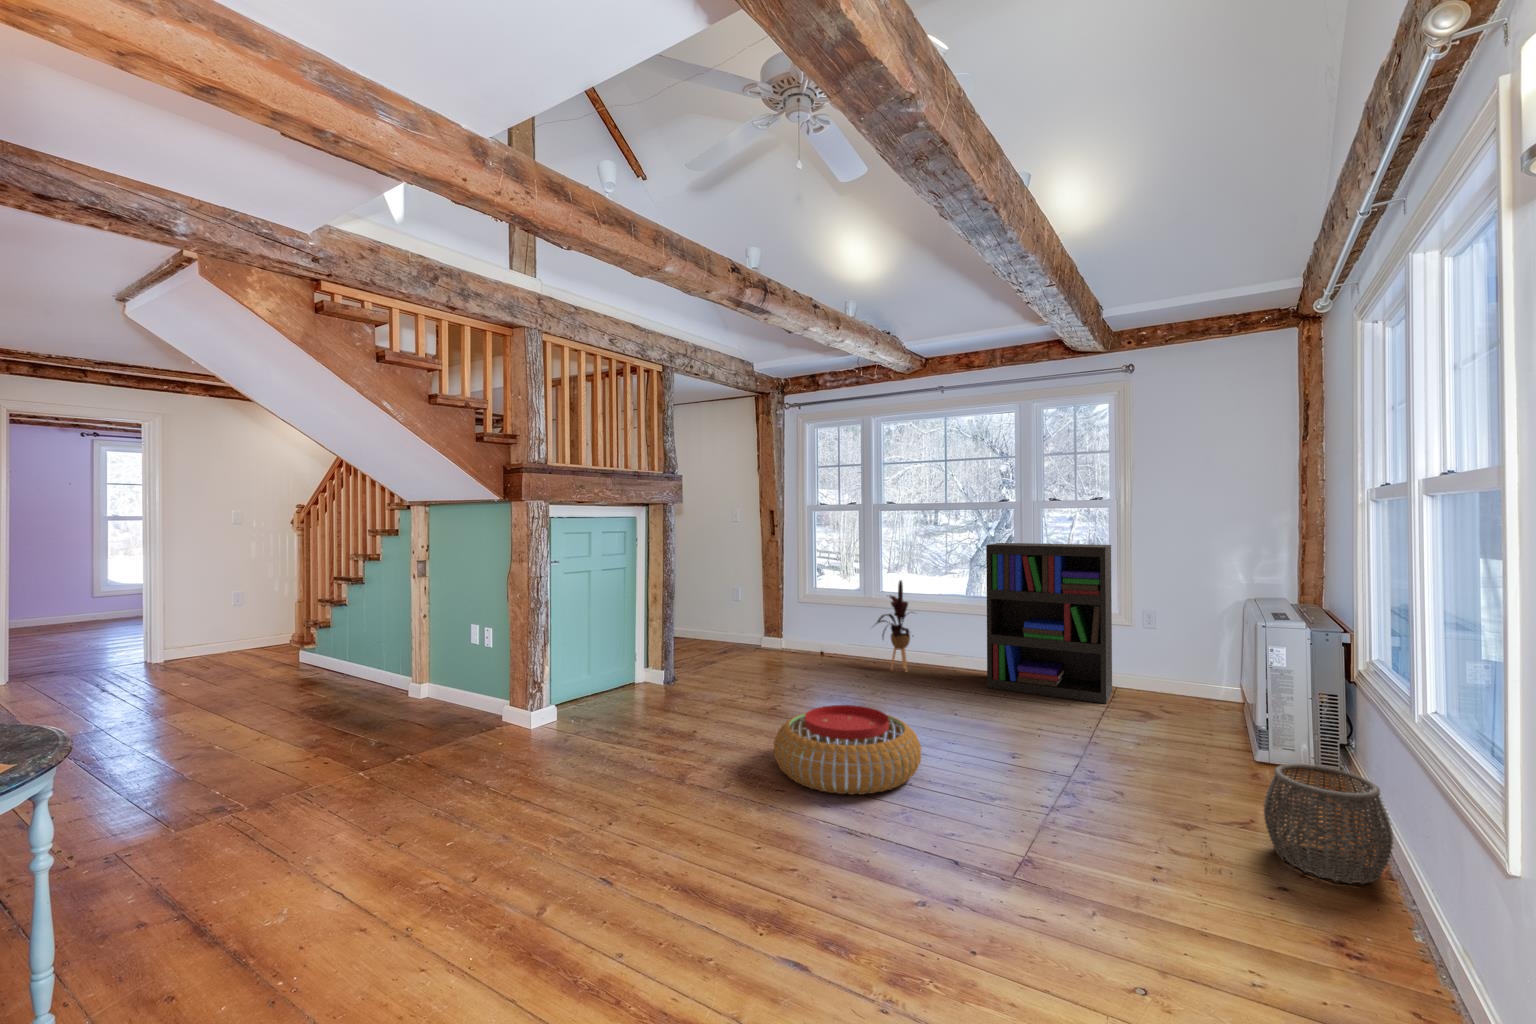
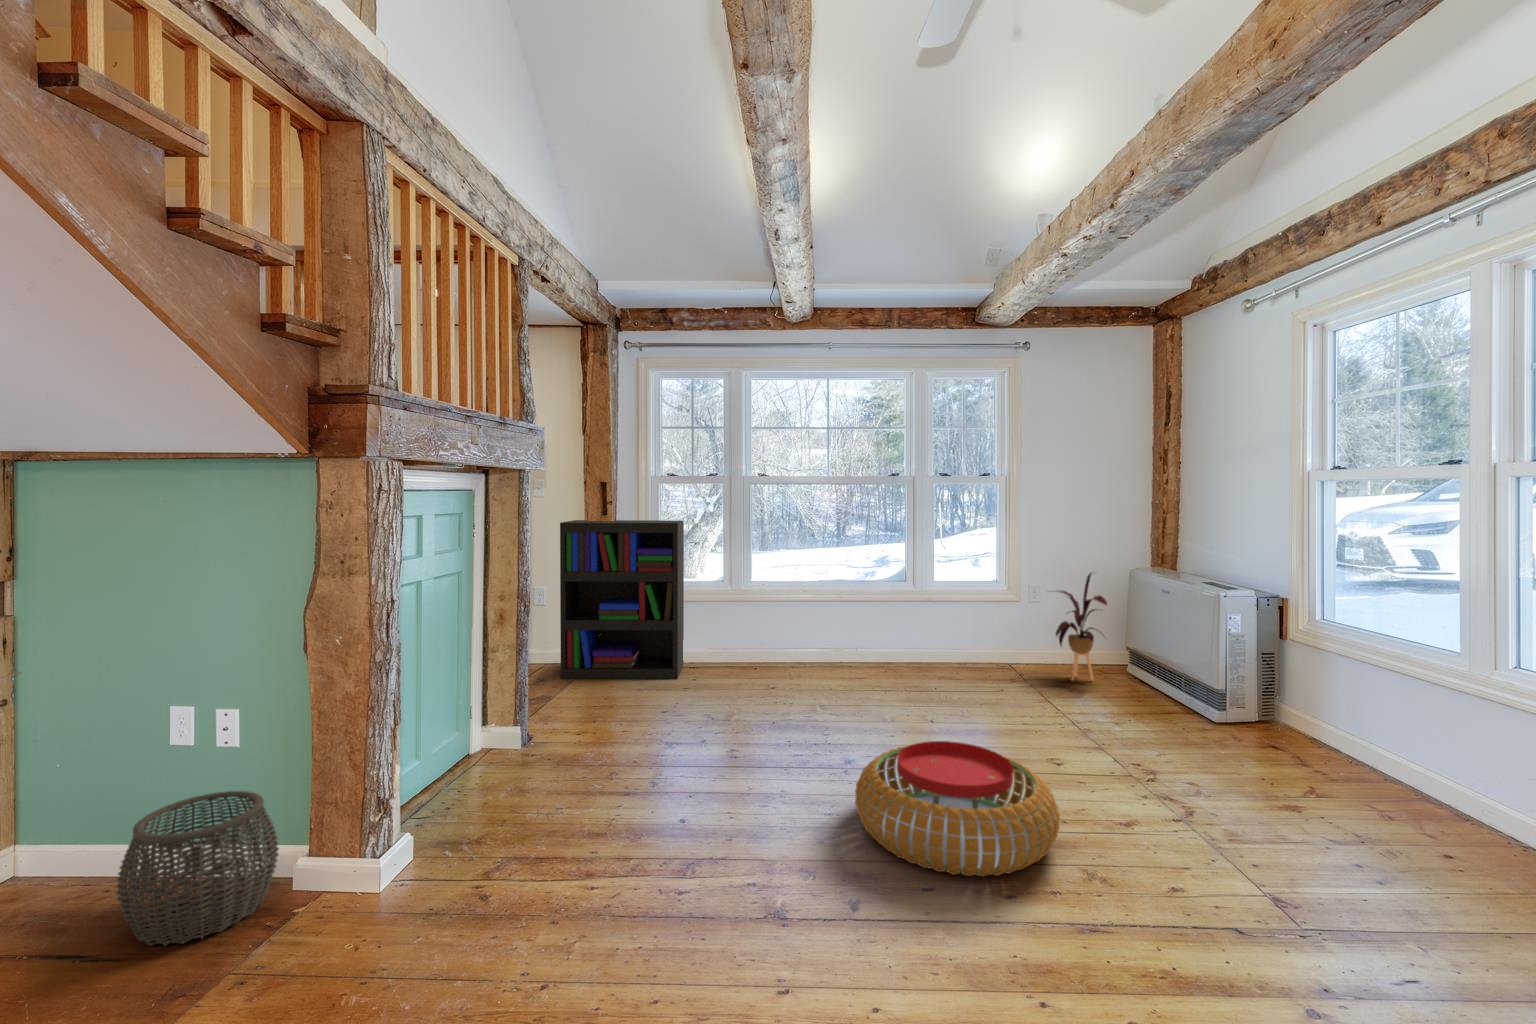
bookshelf: present [986,543,1112,704] -> present [560,520,684,679]
house plant: present [875,580,910,672] -> present [1056,572,1107,681]
woven basket: present [1264,764,1393,884] -> present [116,791,279,946]

